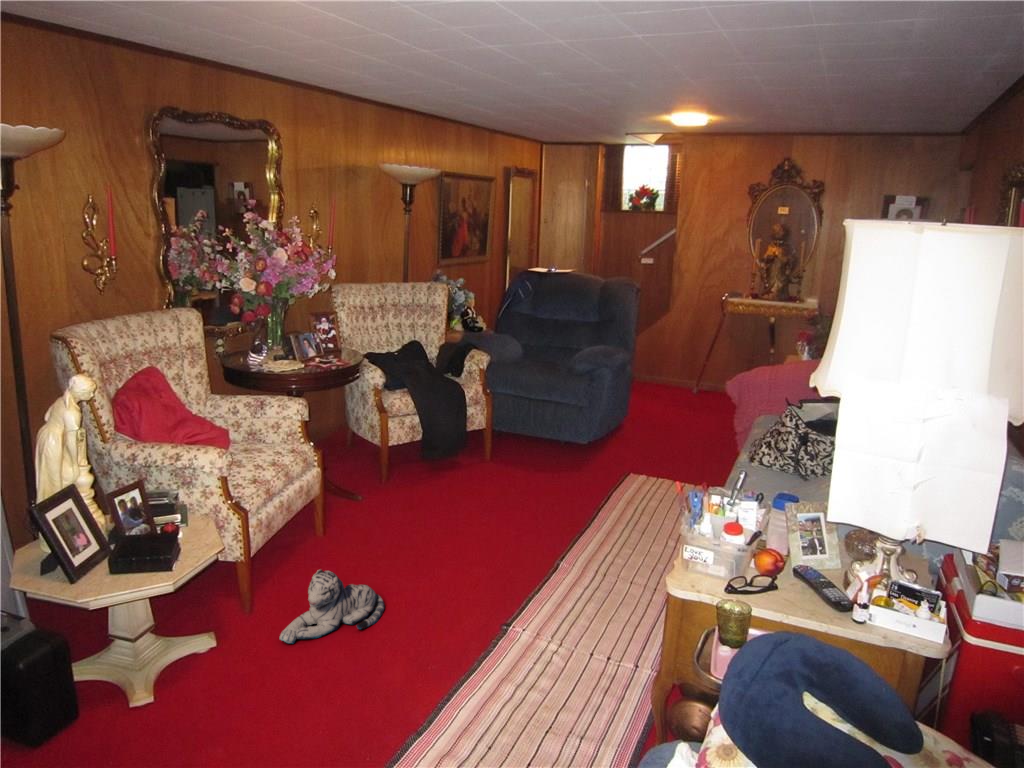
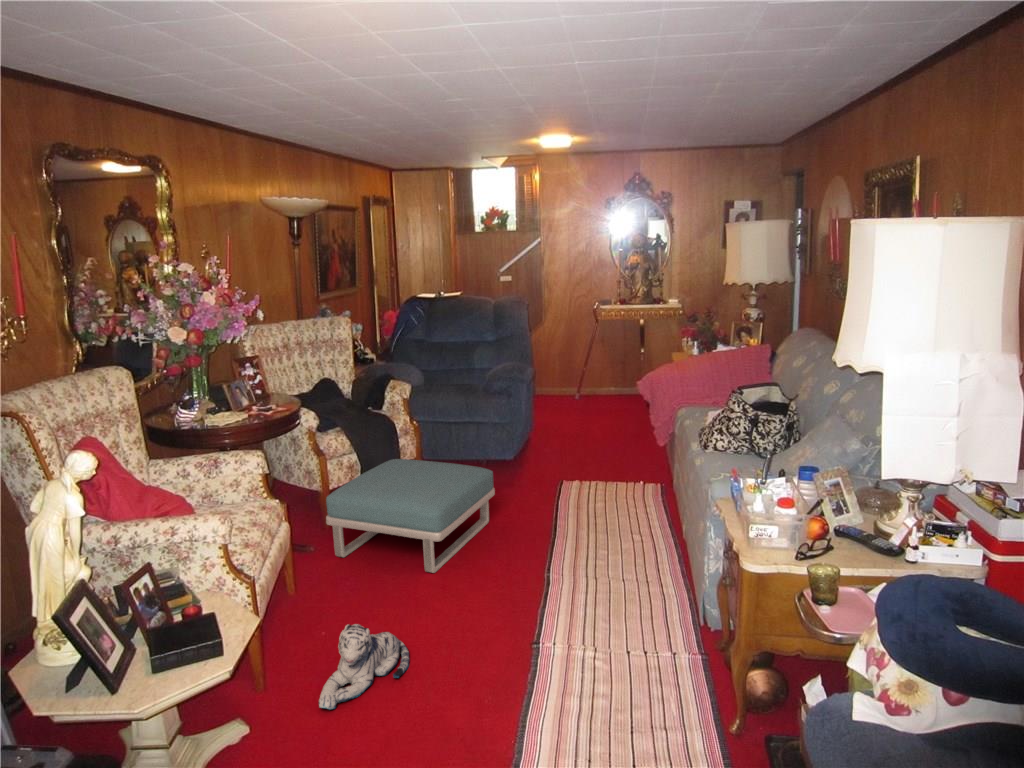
footstool: none [368,427,538,541] -> present [326,459,495,573]

